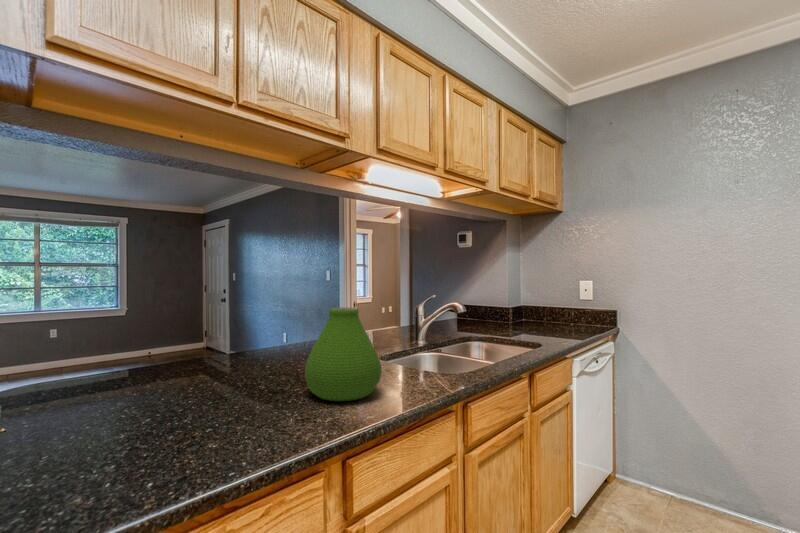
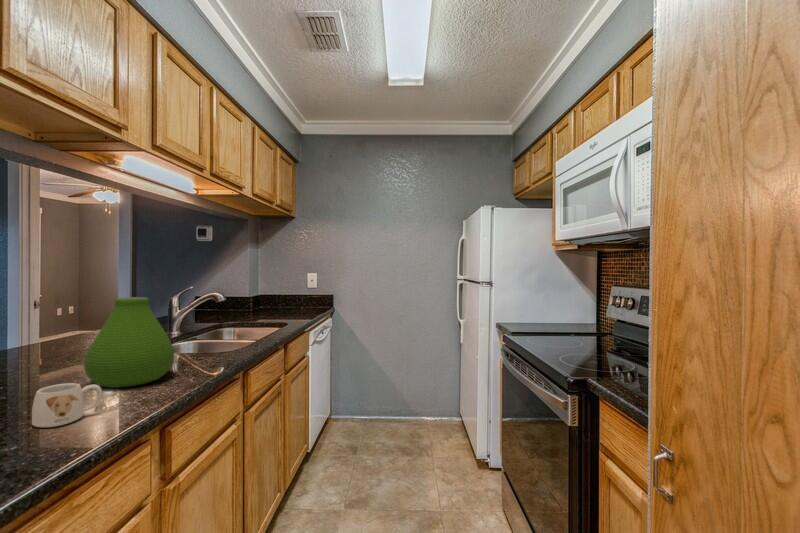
mug: none [236,391,289,435] -> present [32,383,102,427]

